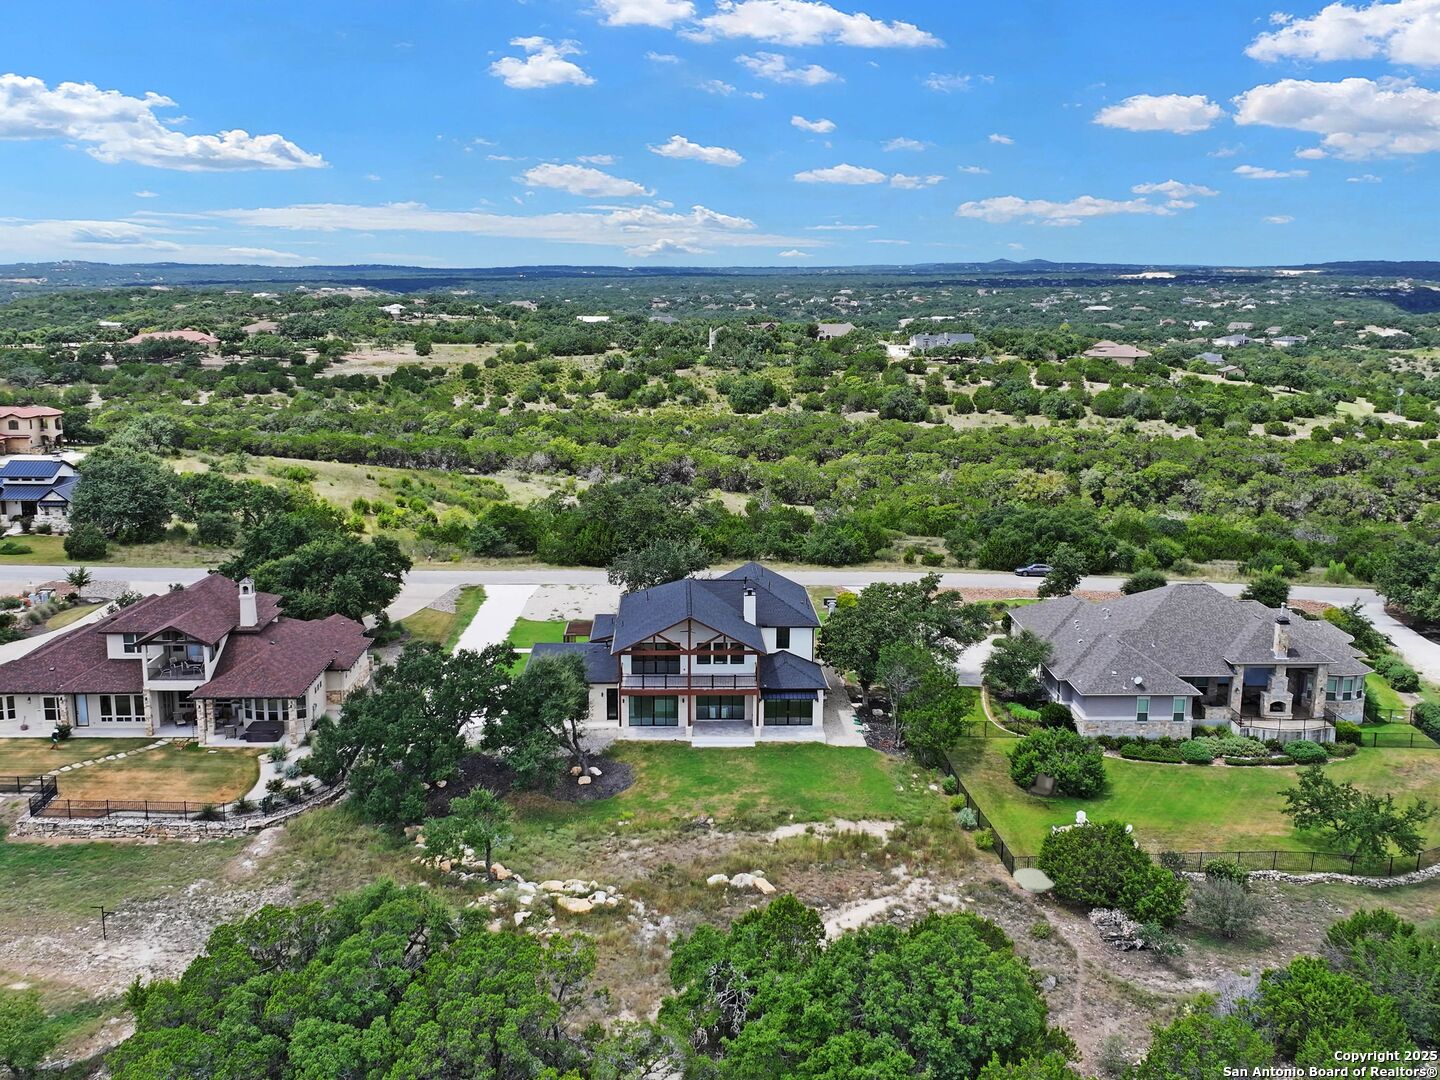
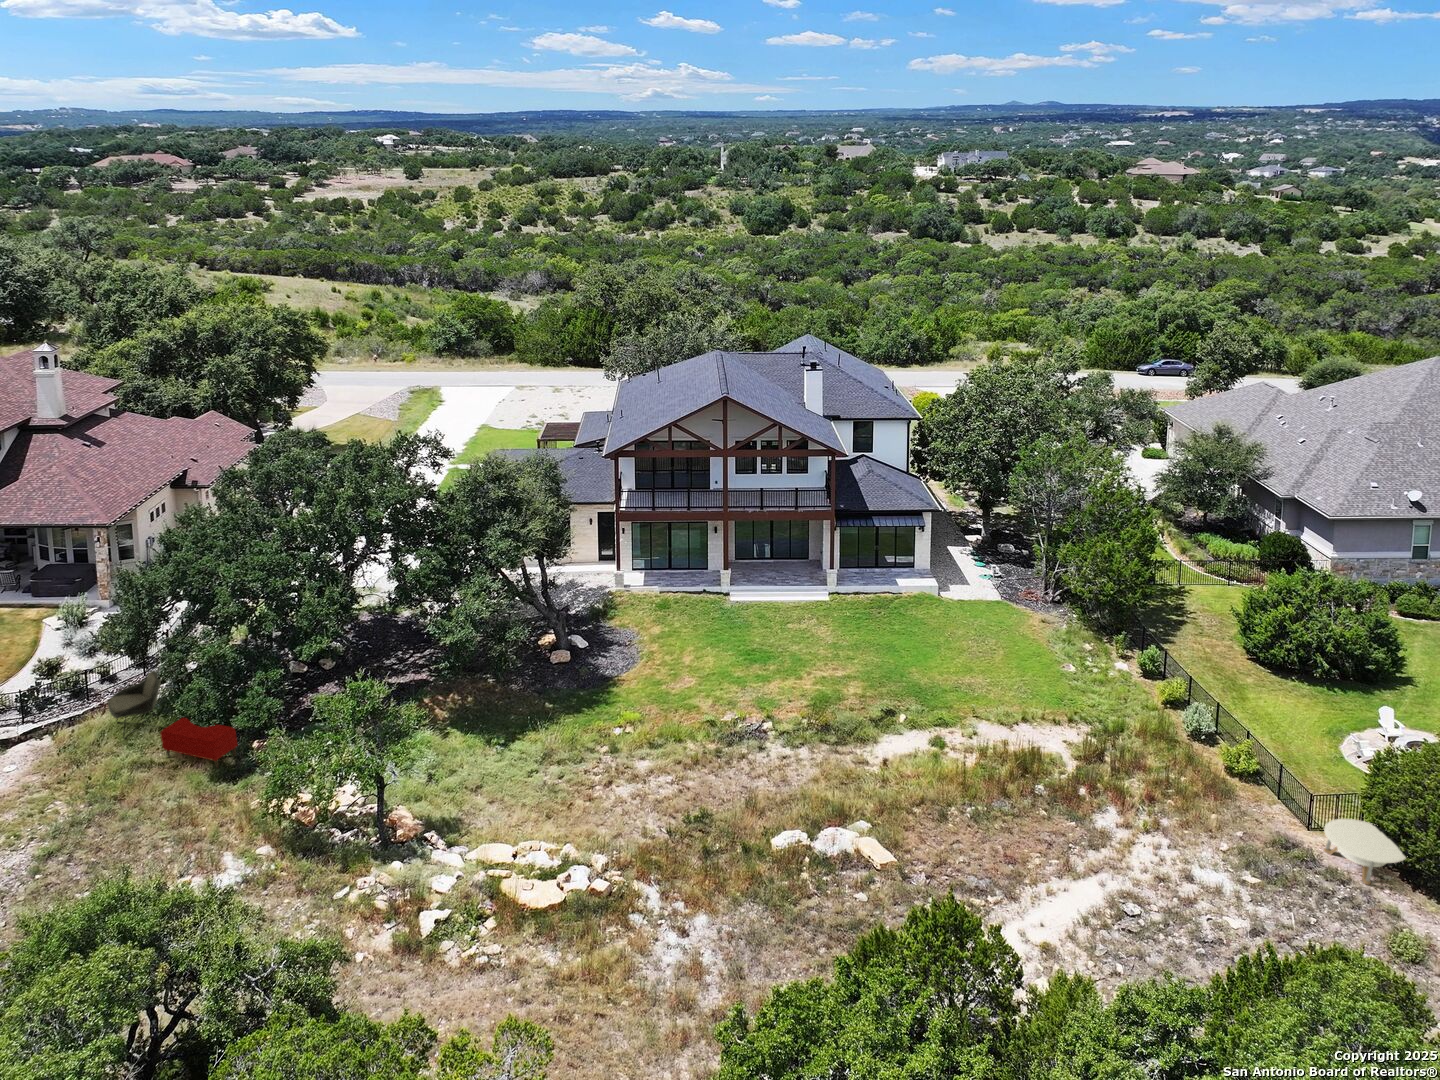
lounge chair: present [1027,773,1057,809] -> present [108,671,166,739]
bench: none [355,814,398,843] -> present [160,718,237,768]

